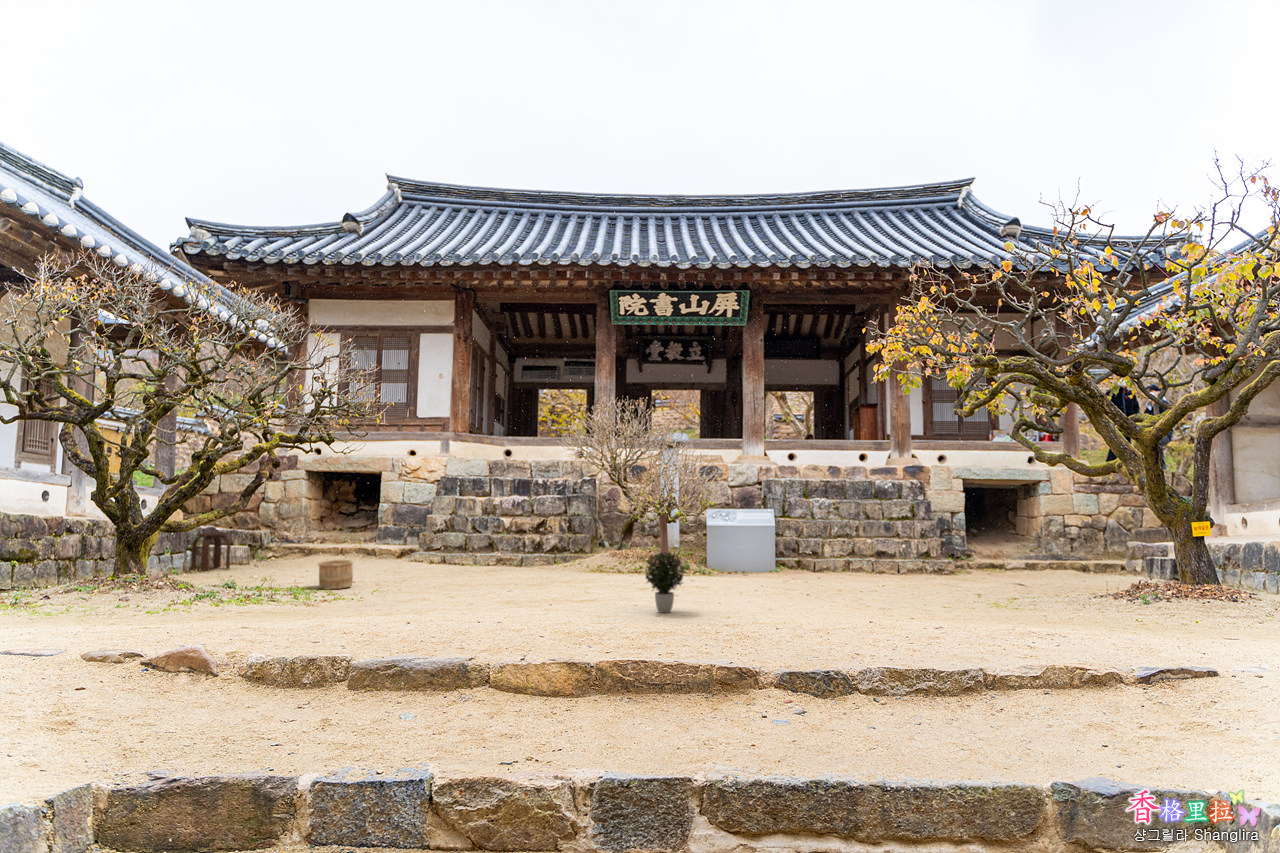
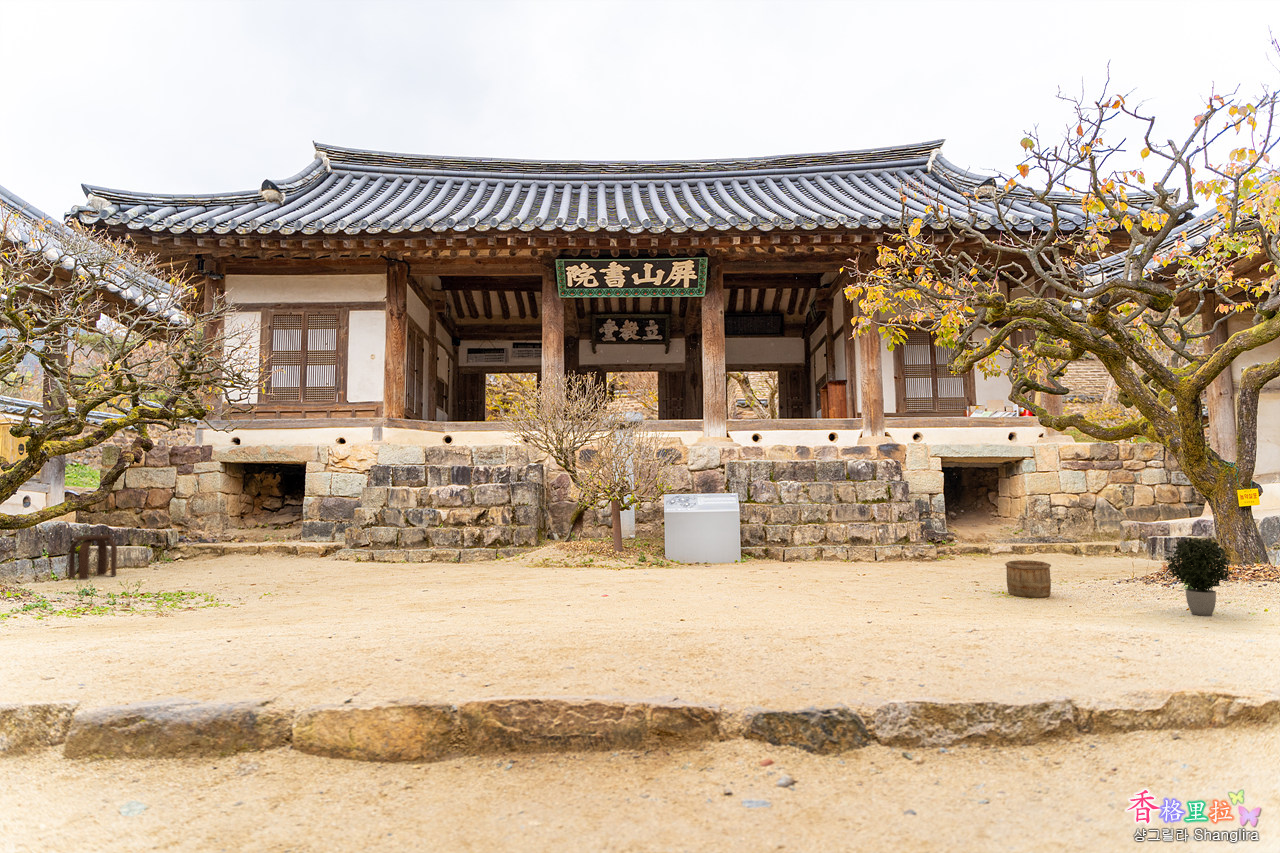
potted plant: present [645,552,685,613] -> present [1166,538,1234,616]
wooden bucket: present [318,560,353,590] -> present [1005,560,1051,597]

